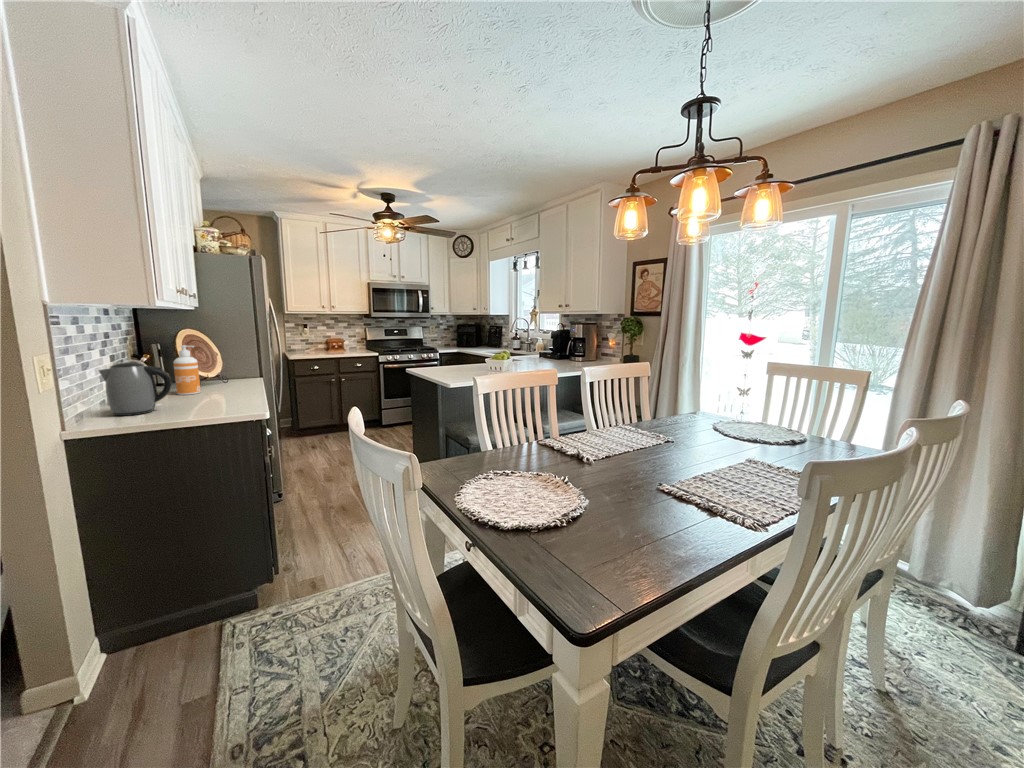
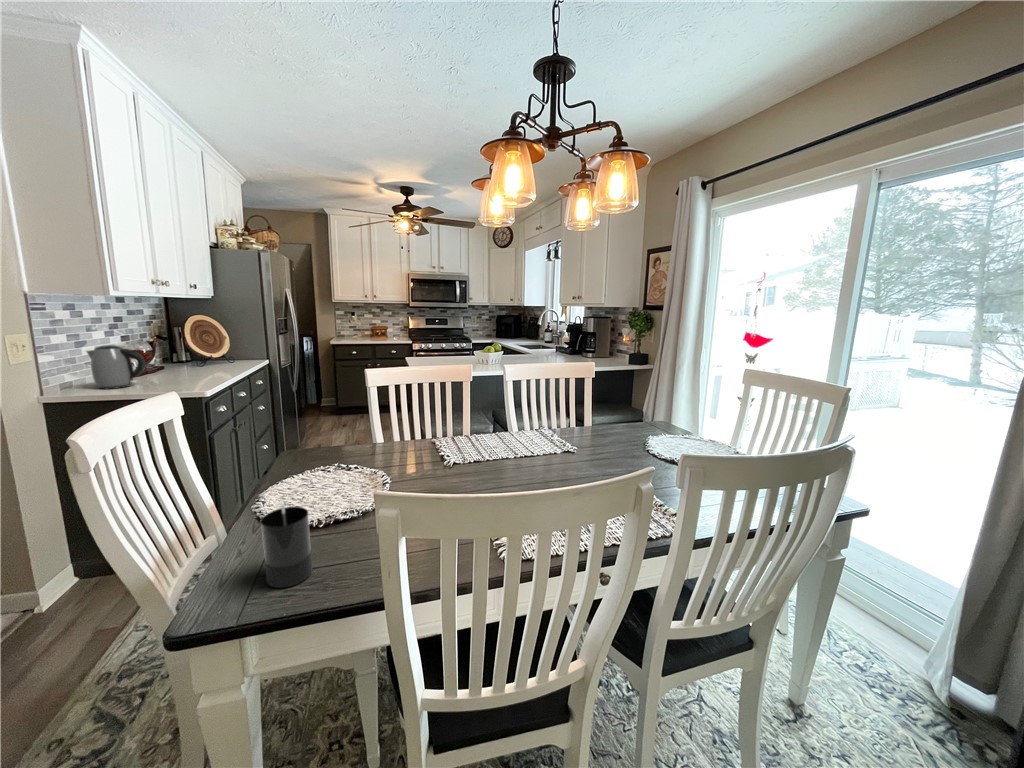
soap dispenser: present [174,346,201,395] -> none [172,332,196,374]
candle: none [594,496,638,579] -> present [261,500,313,588]

